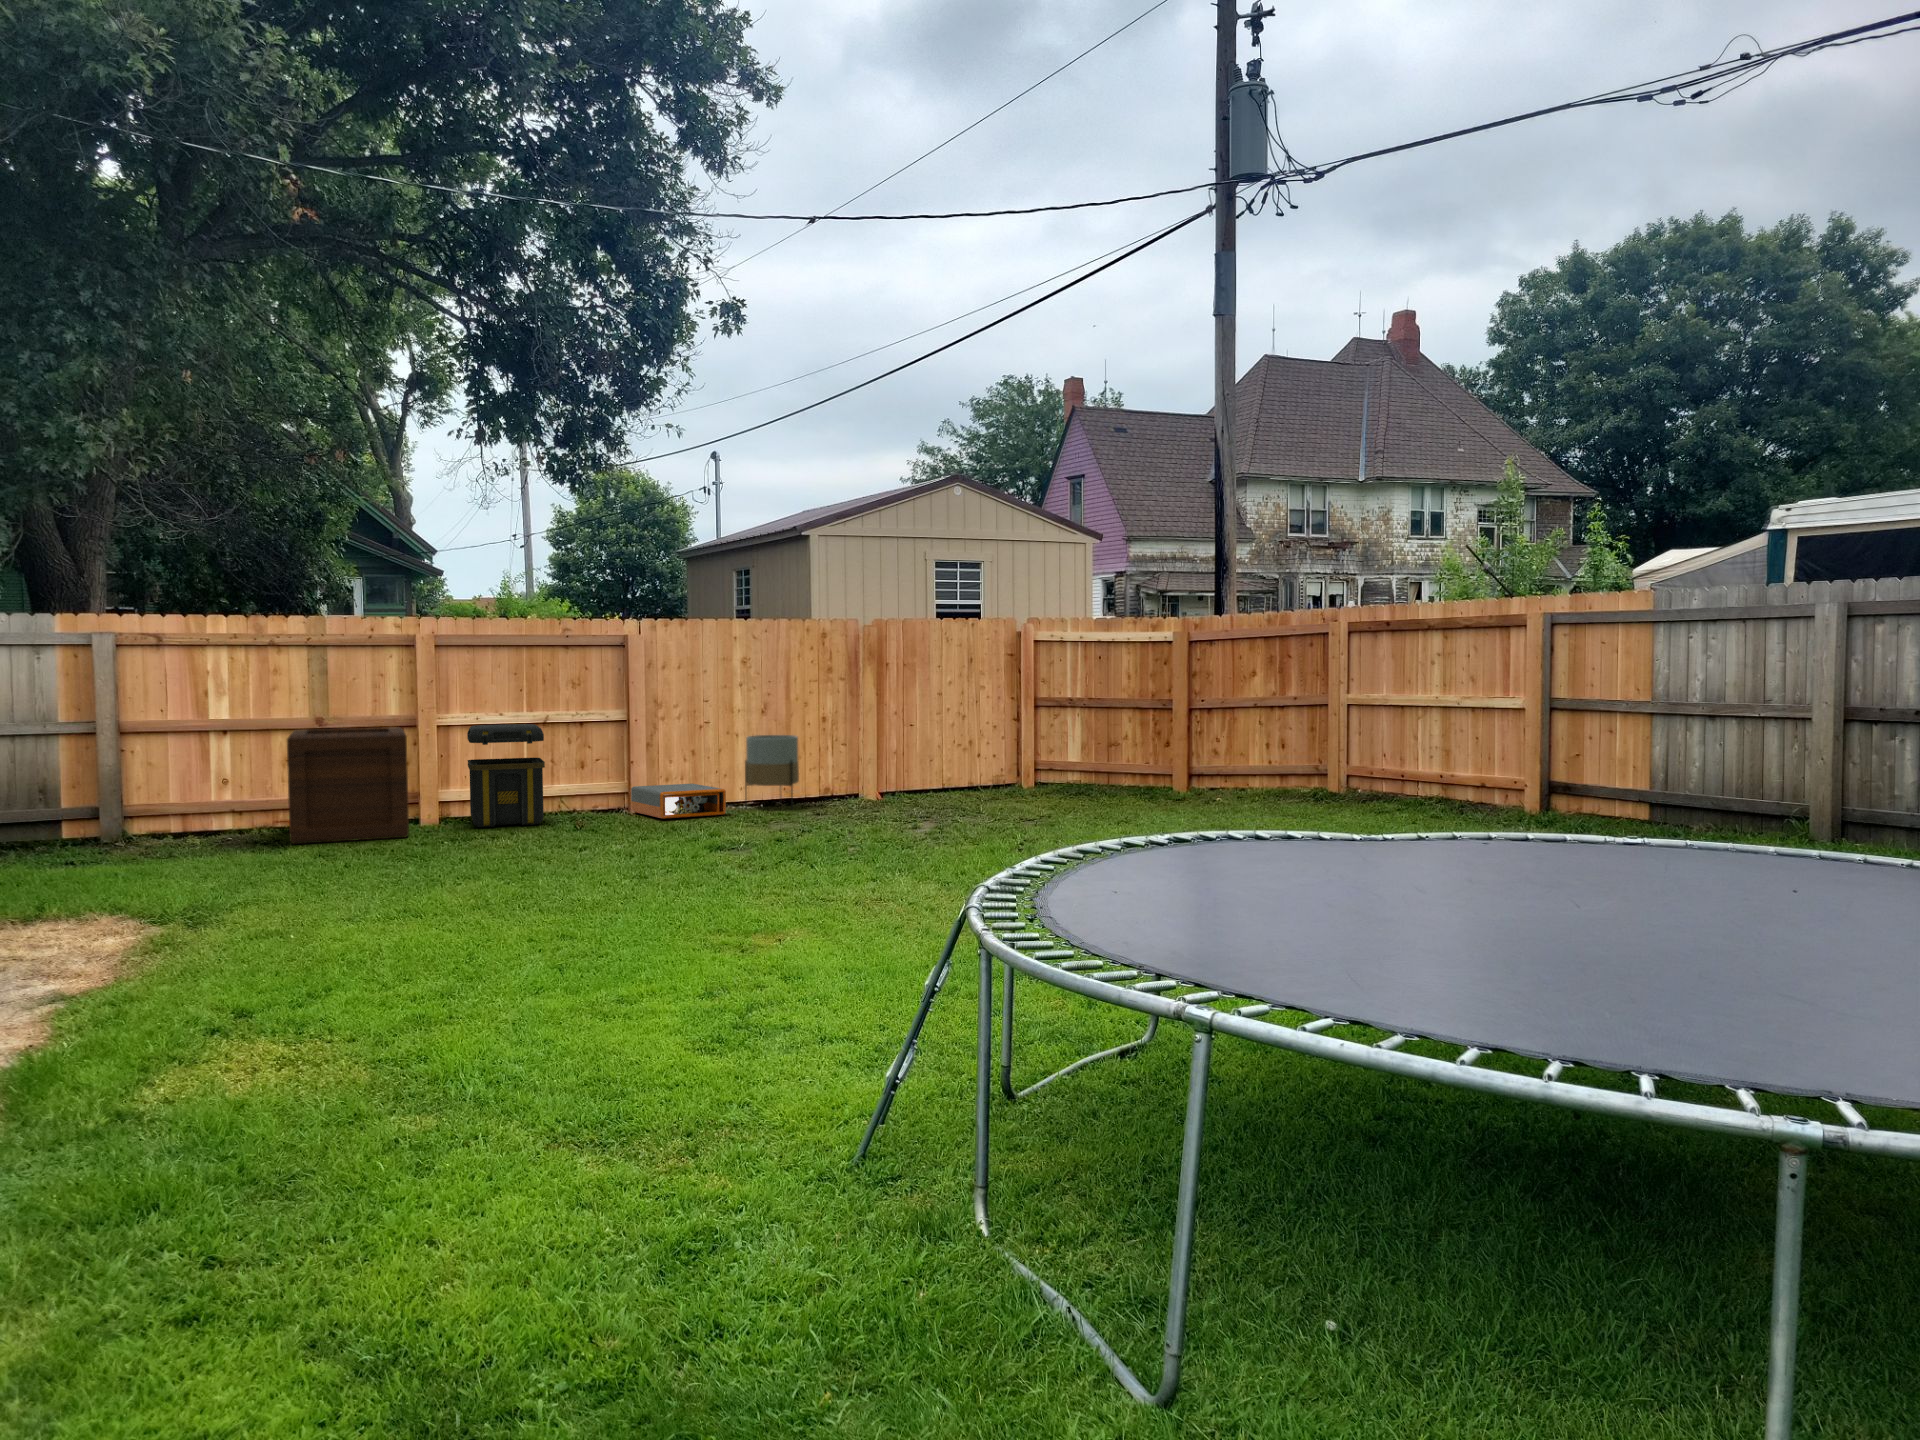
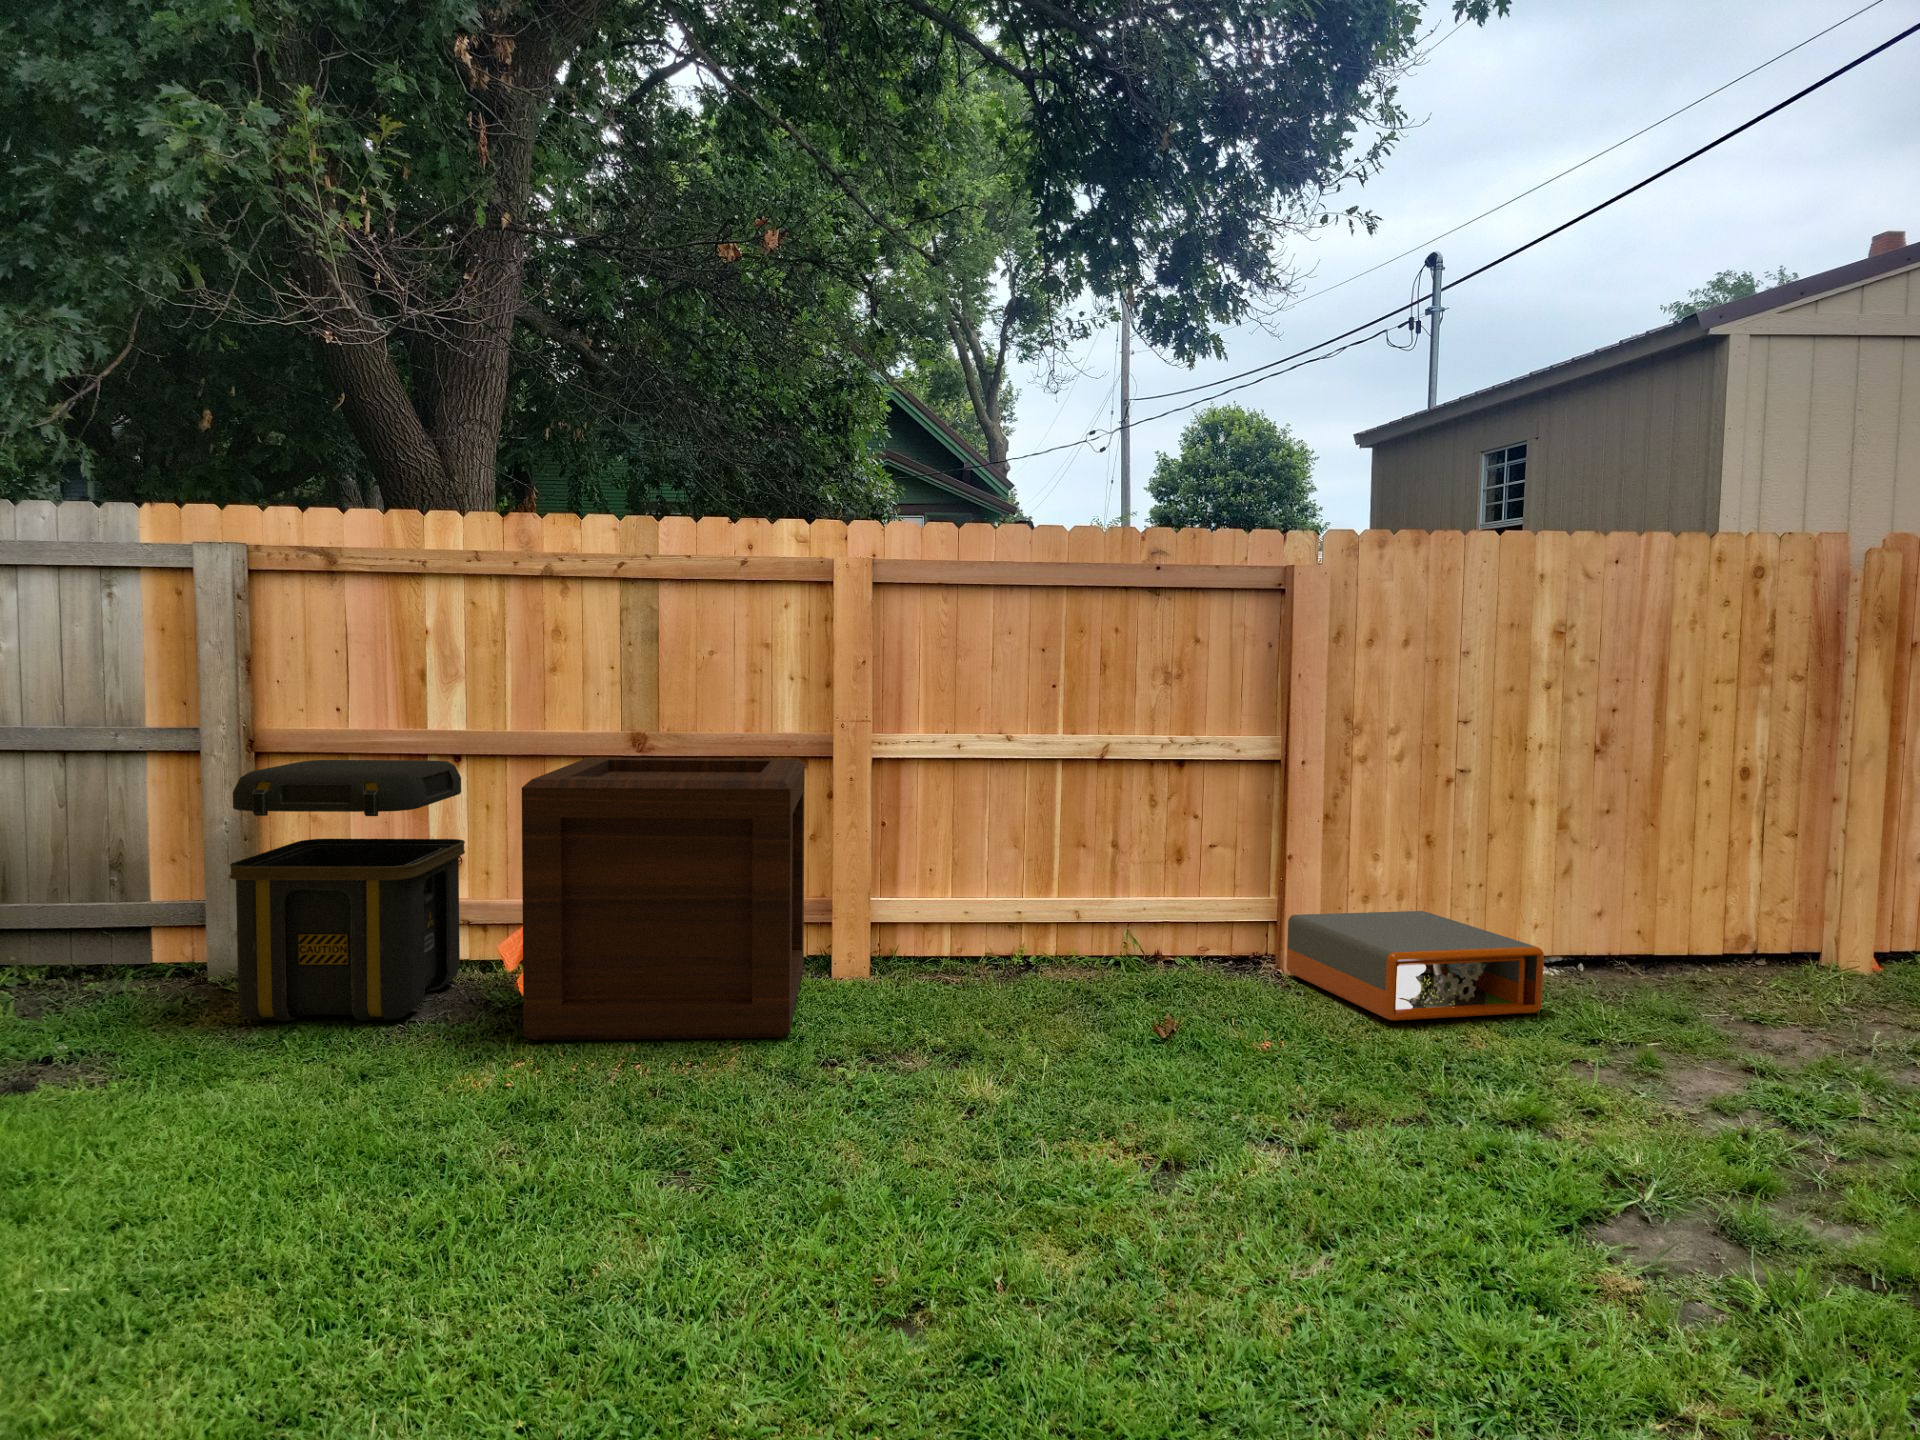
toolbox: present [467,724,545,827] -> present [230,760,465,1021]
planter: present [745,735,799,808] -> none [1563,805,1714,1005]

